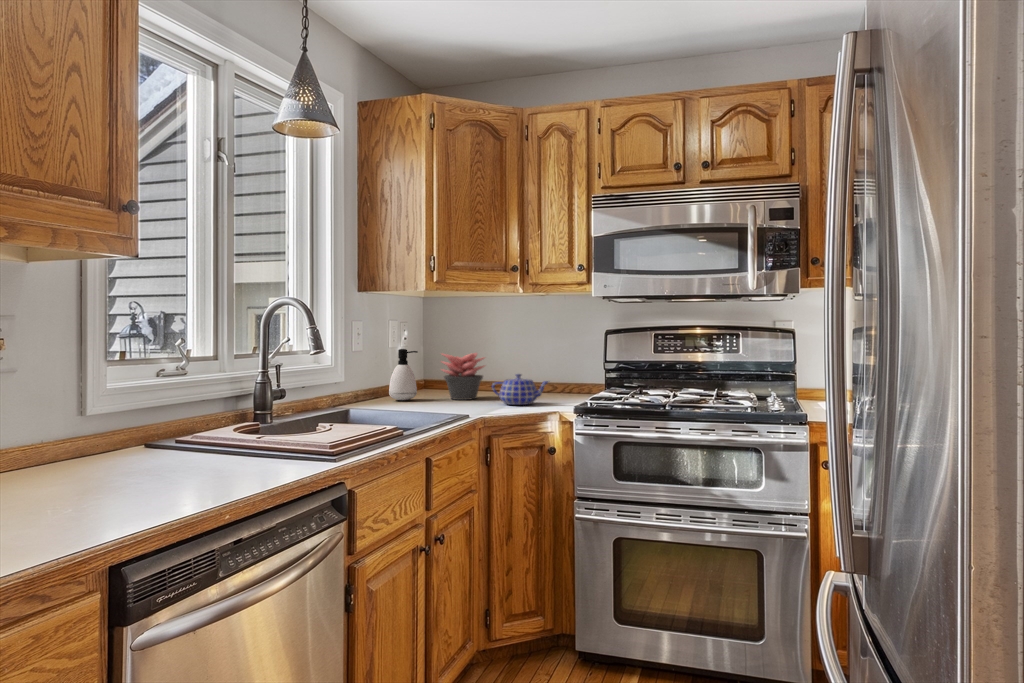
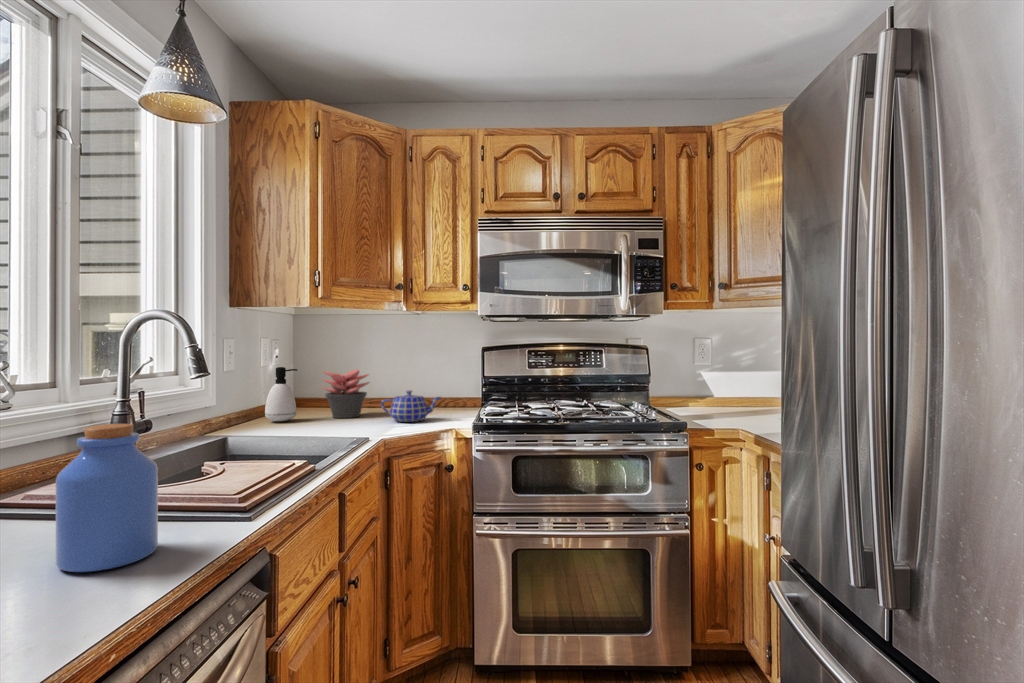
jar: none [206,380,268,477] -> present [56,424,158,572]

